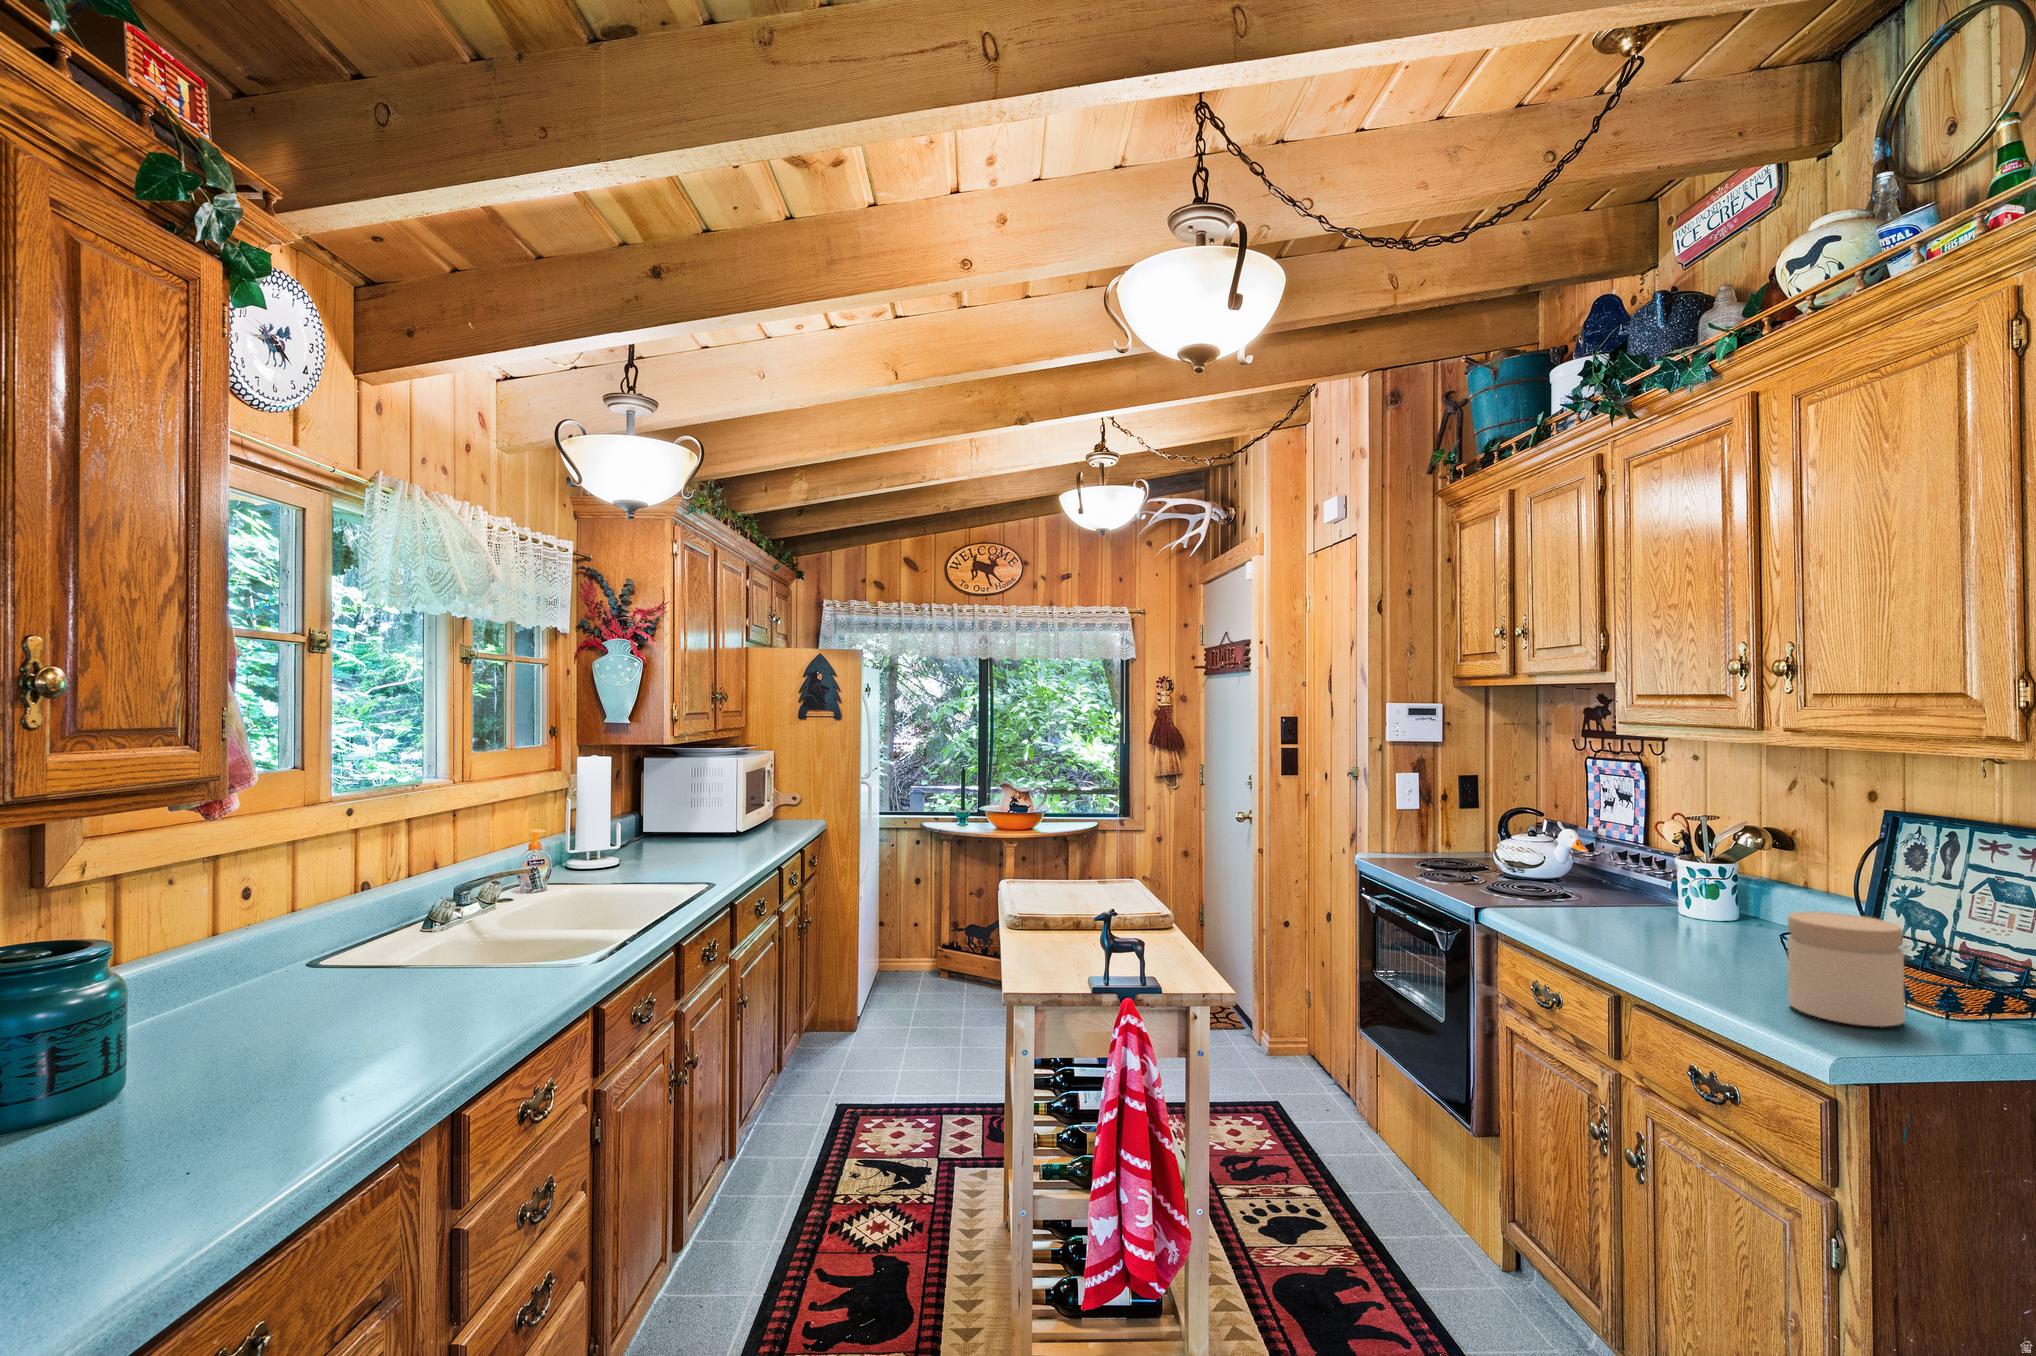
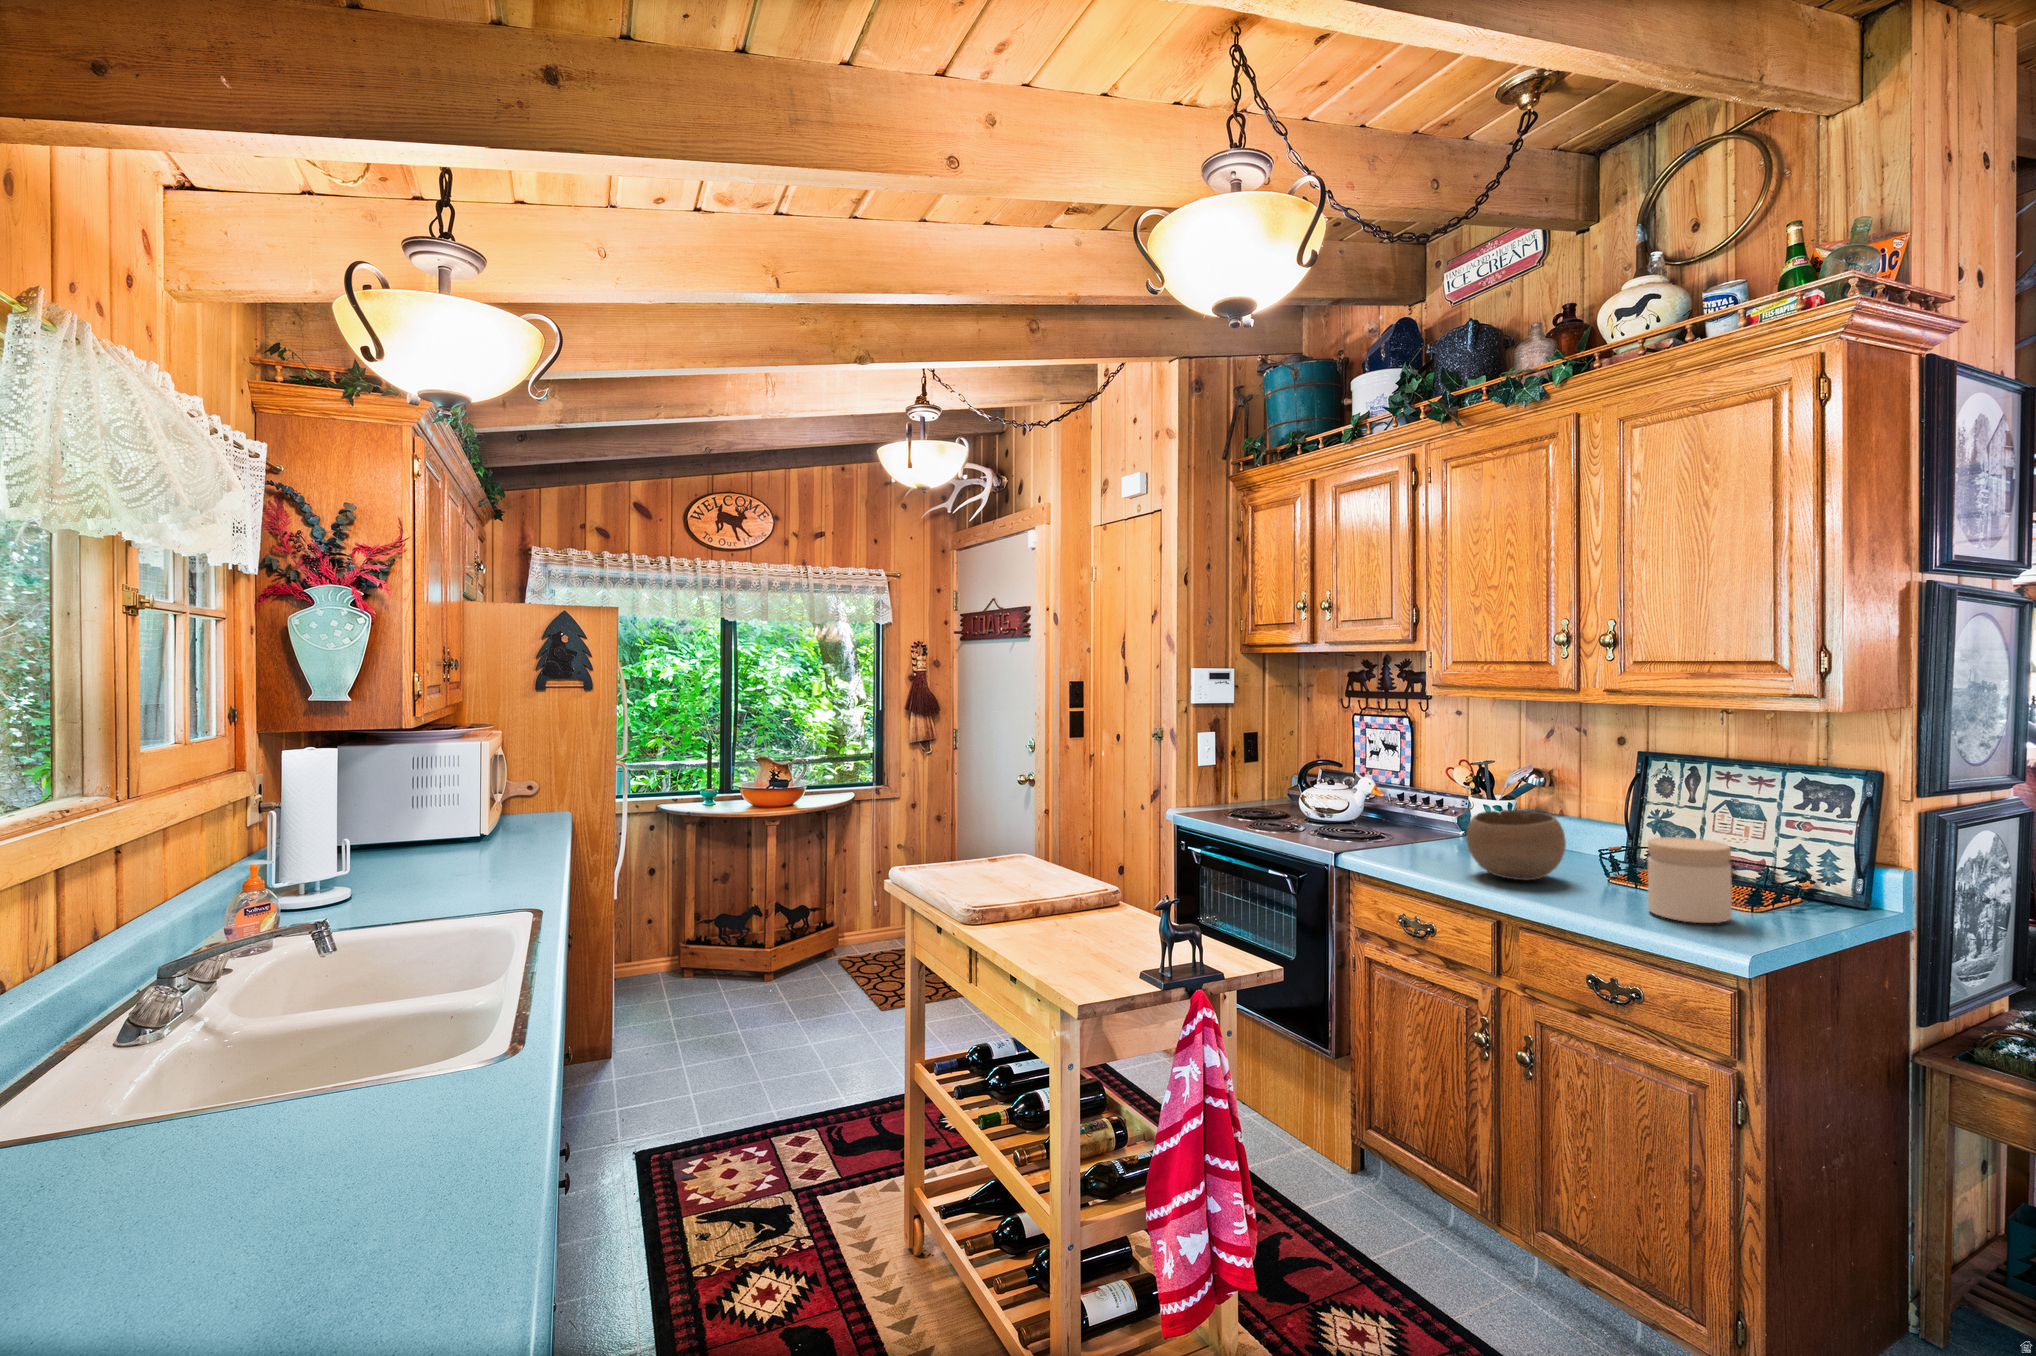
bowl: none [1609,868,1737,953] -> present [1466,810,1566,880]

